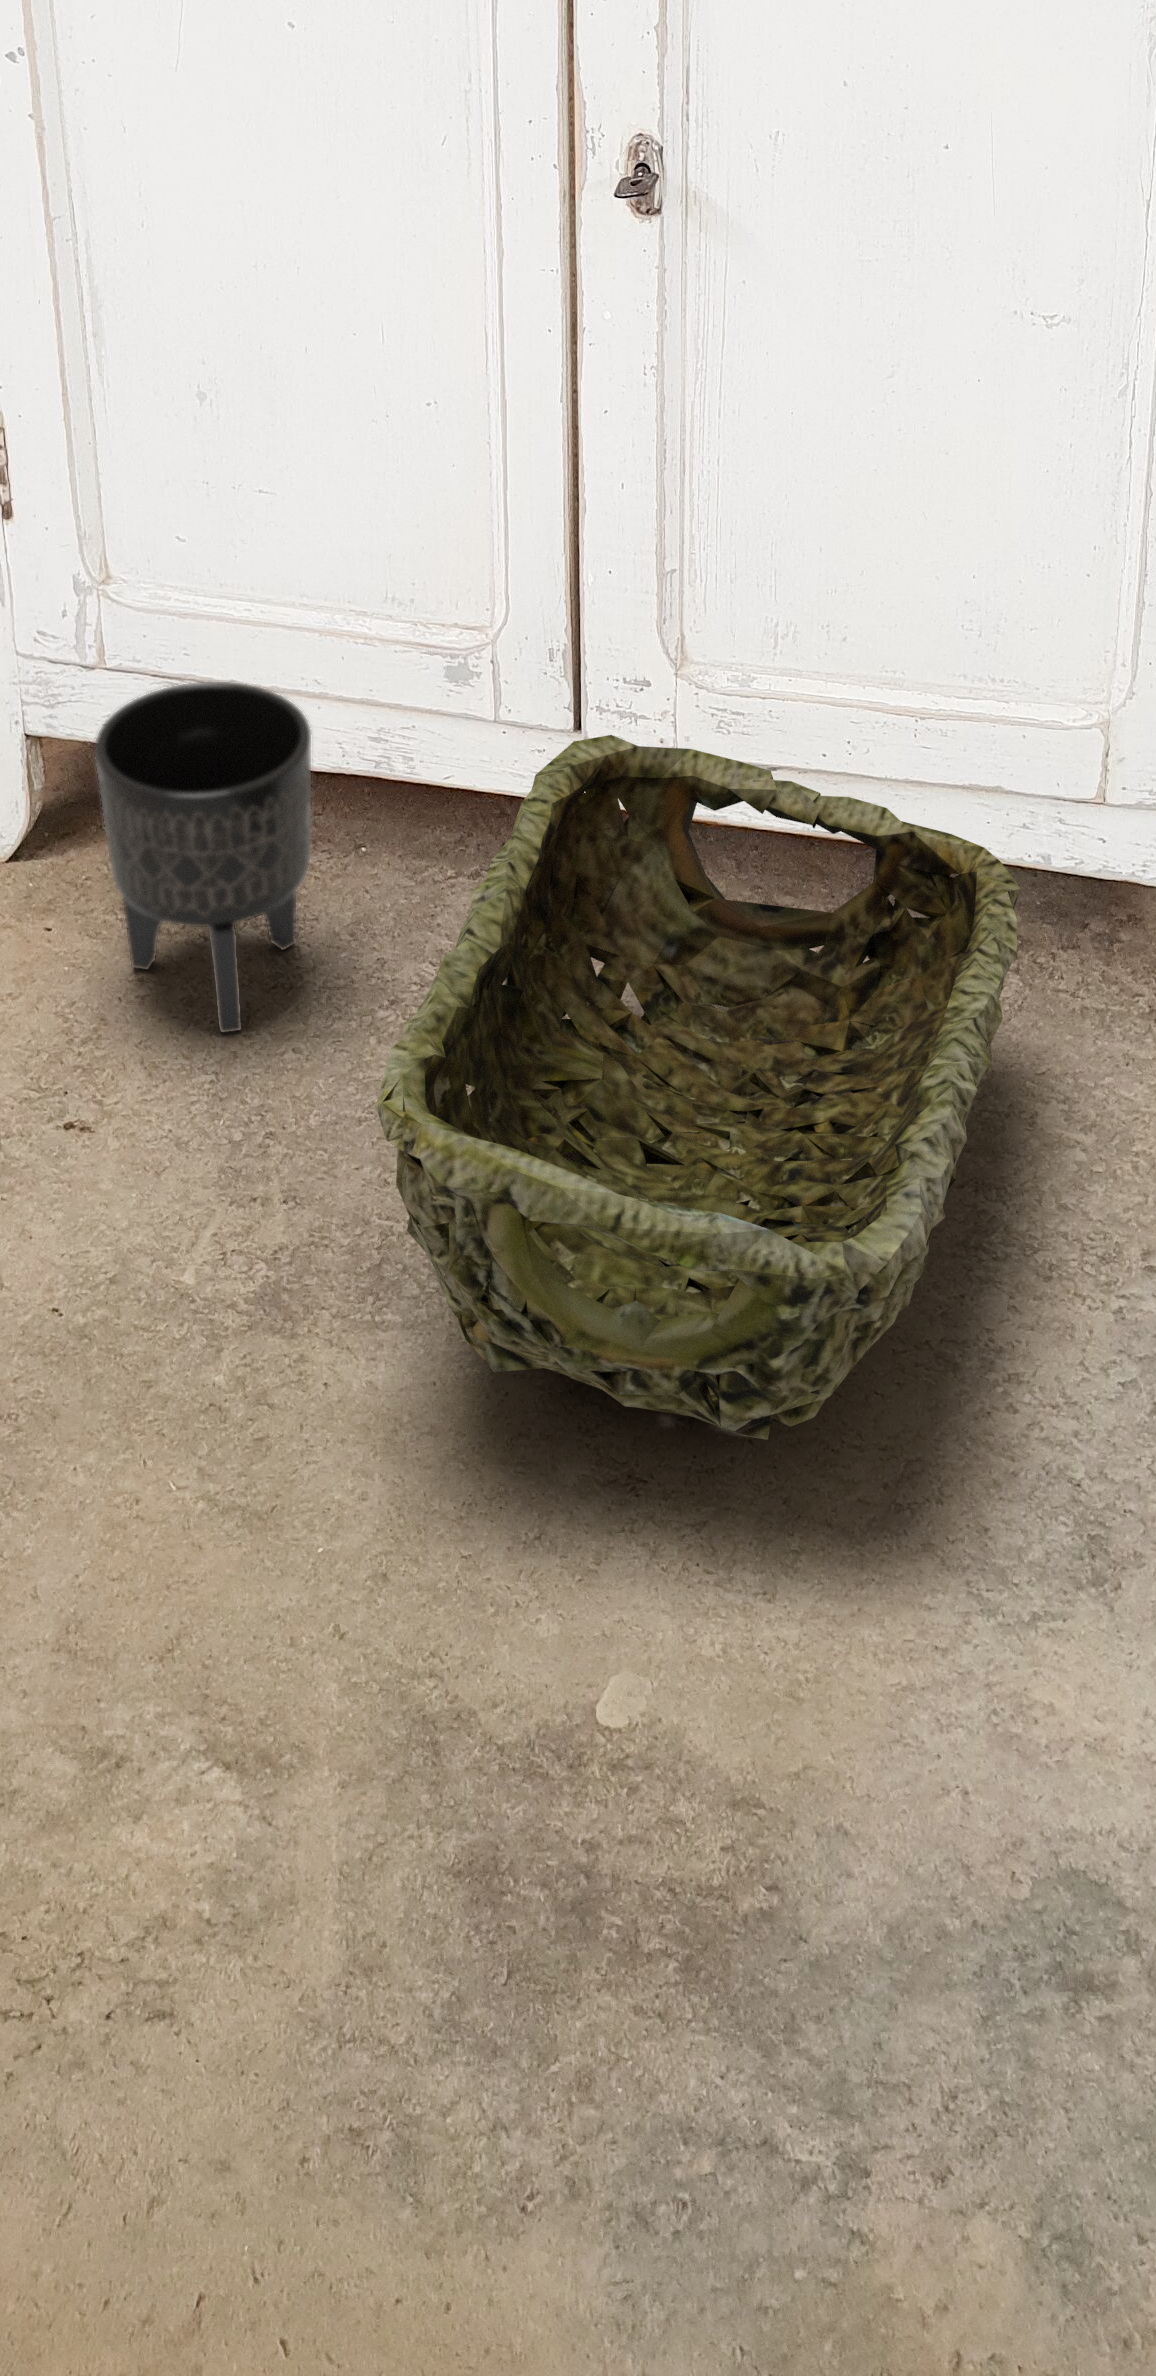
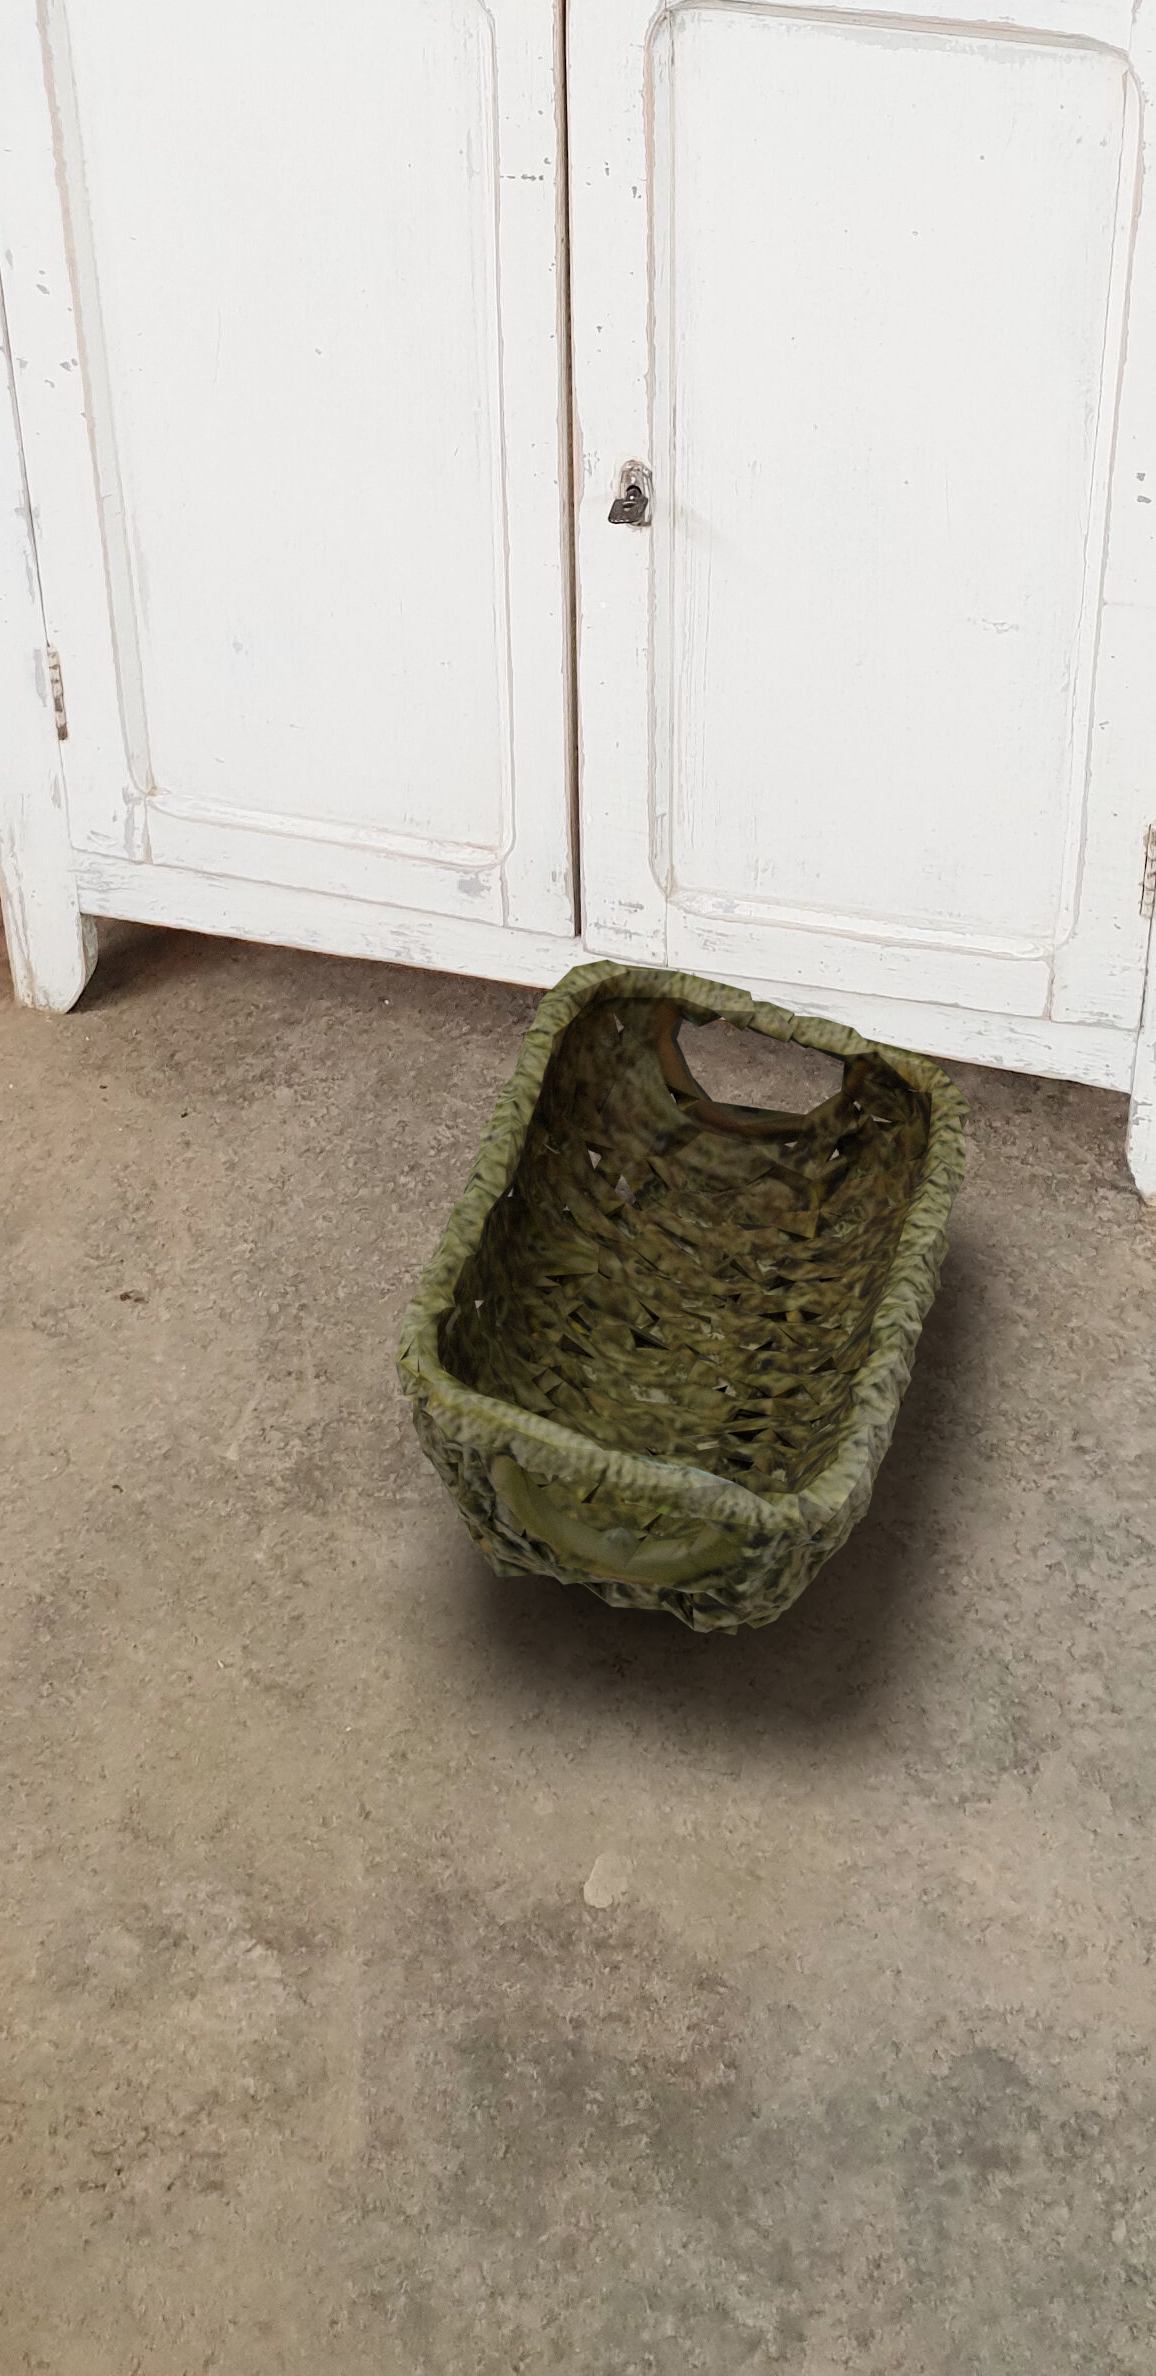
planter: present [95,682,311,1033] -> none [145,892,339,1207]

